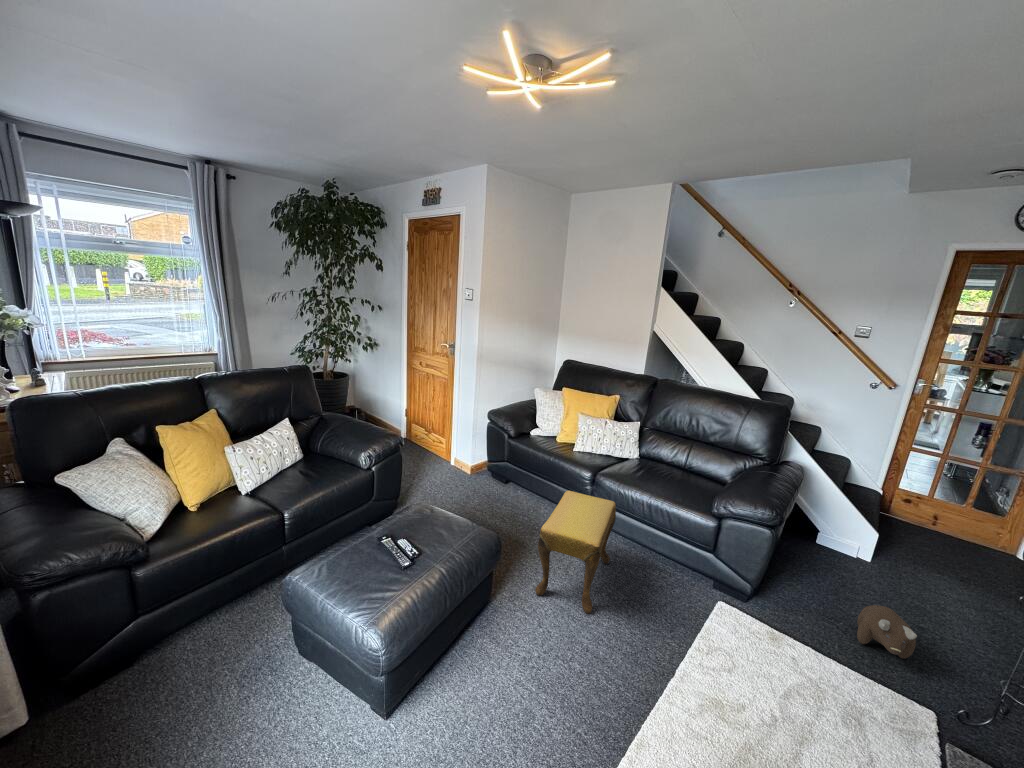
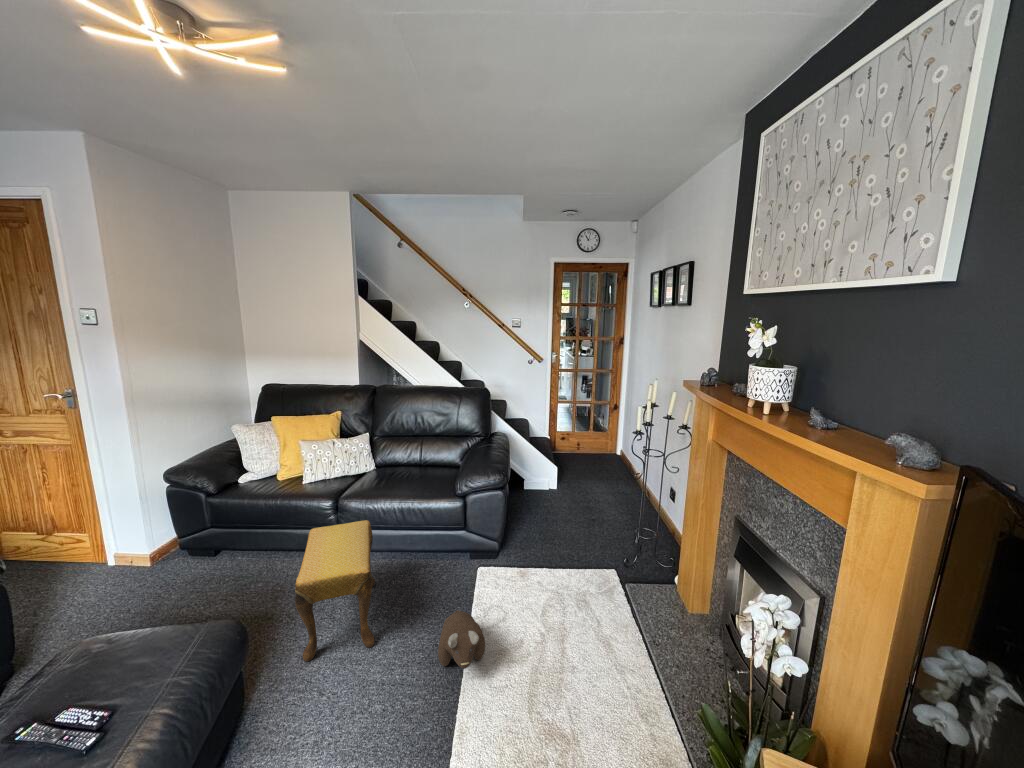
plush toy: present [857,605,917,659] -> present [438,610,485,669]

